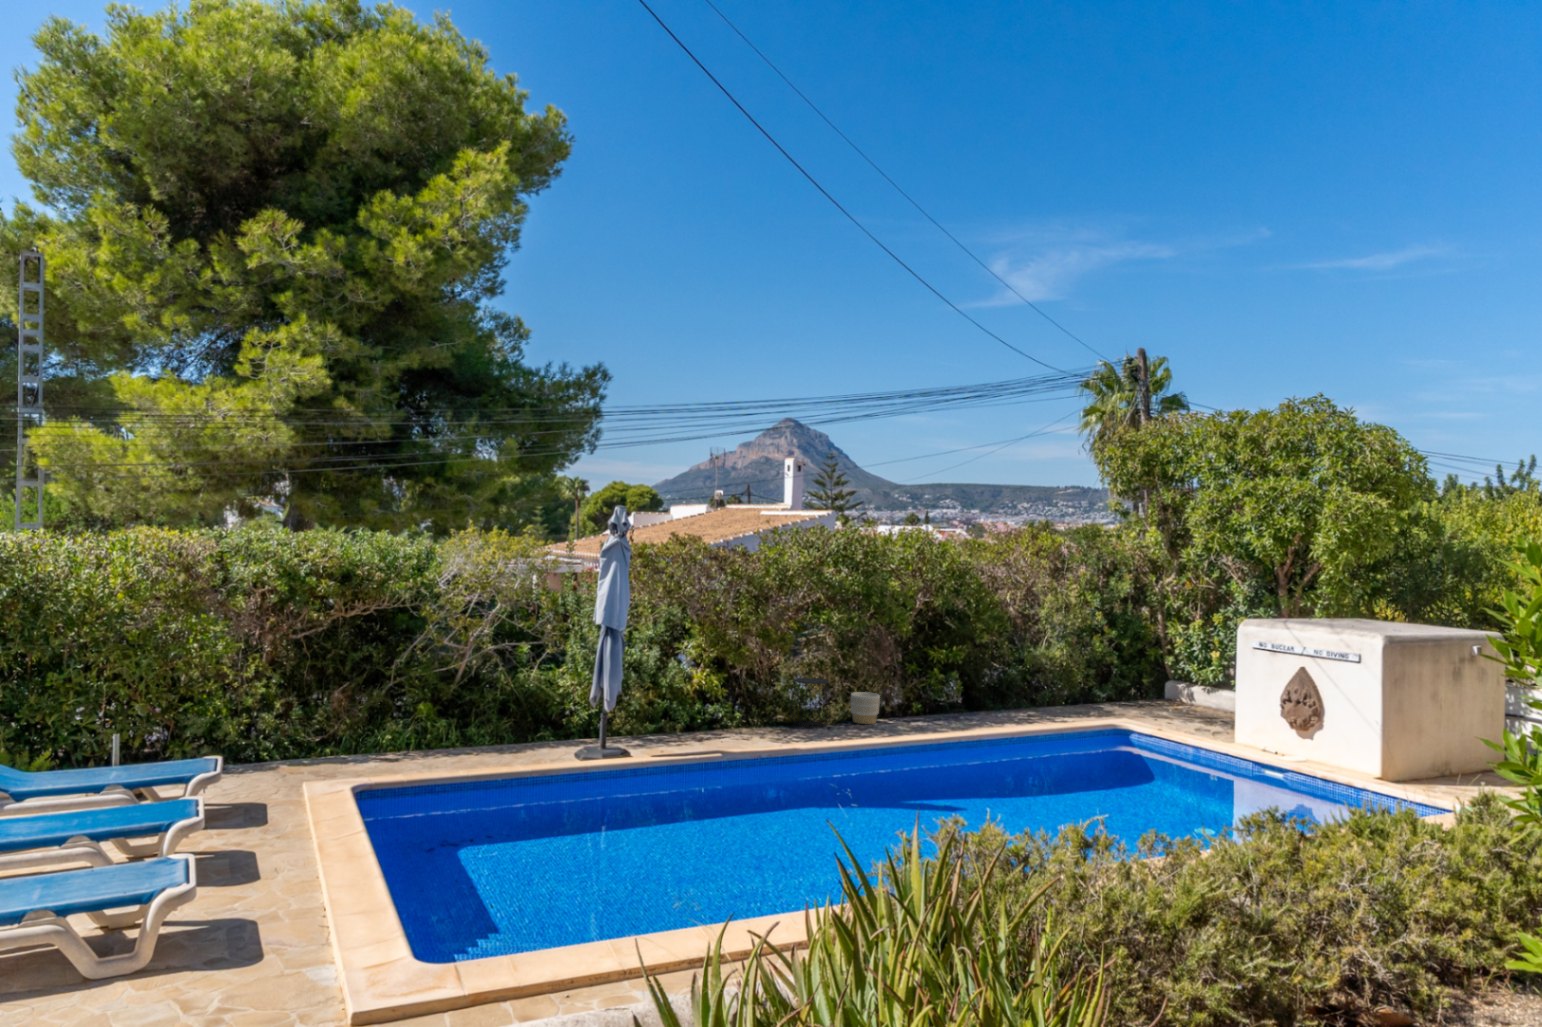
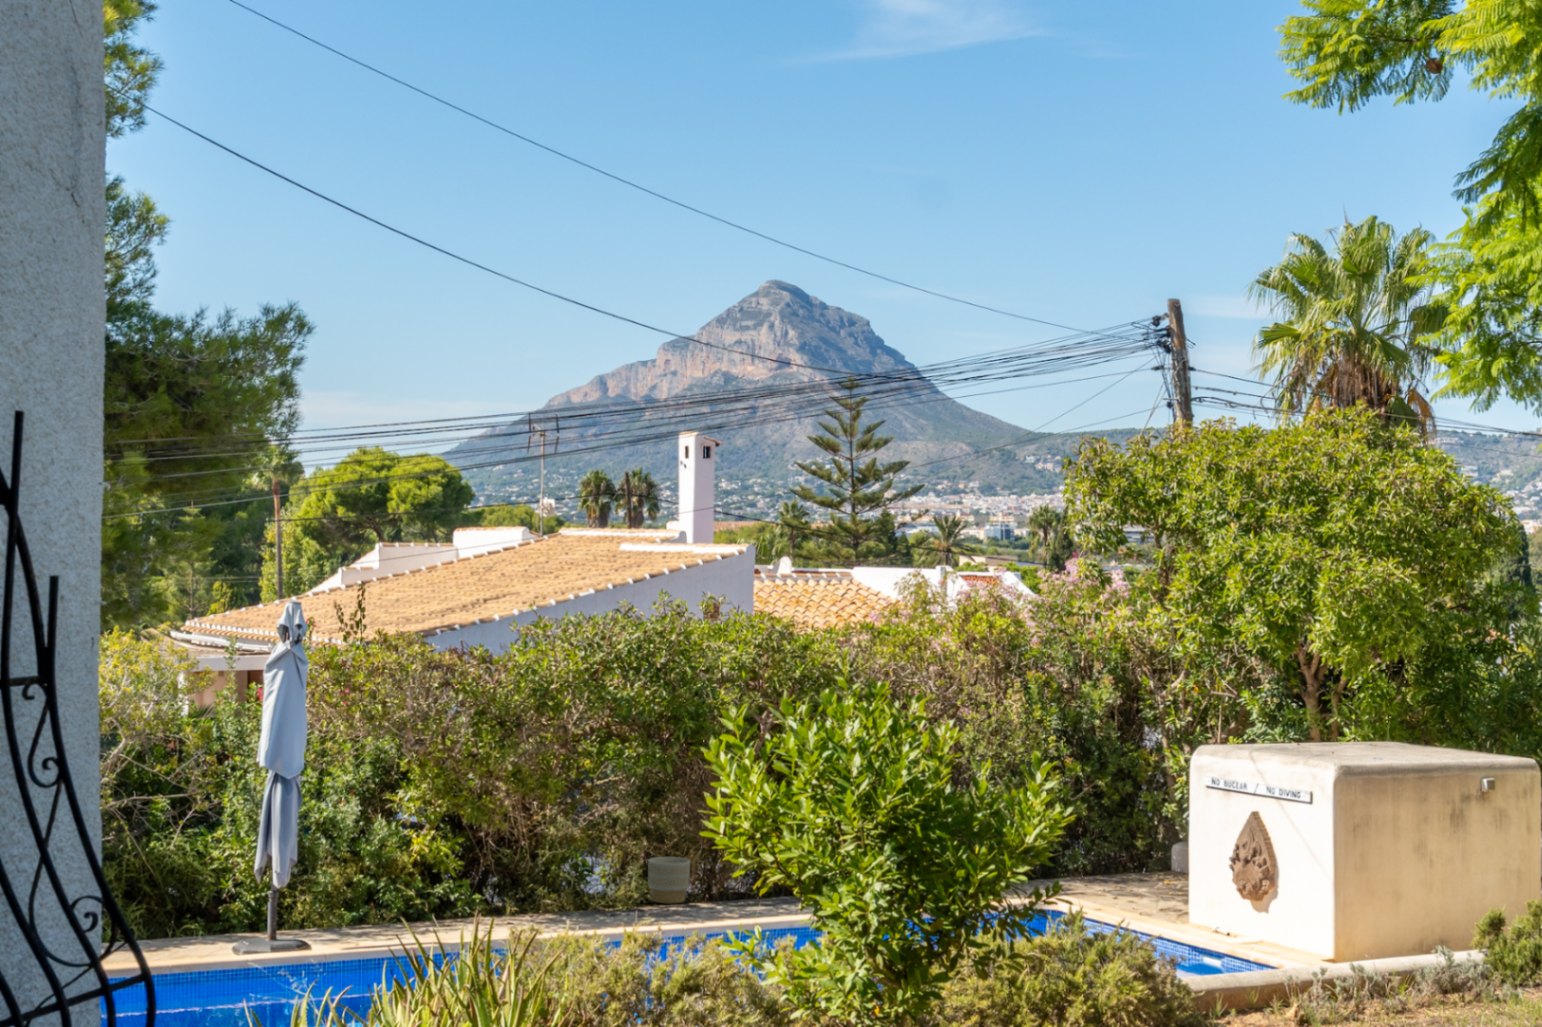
side table: present [790,678,830,727] -> none [556,837,617,910]

